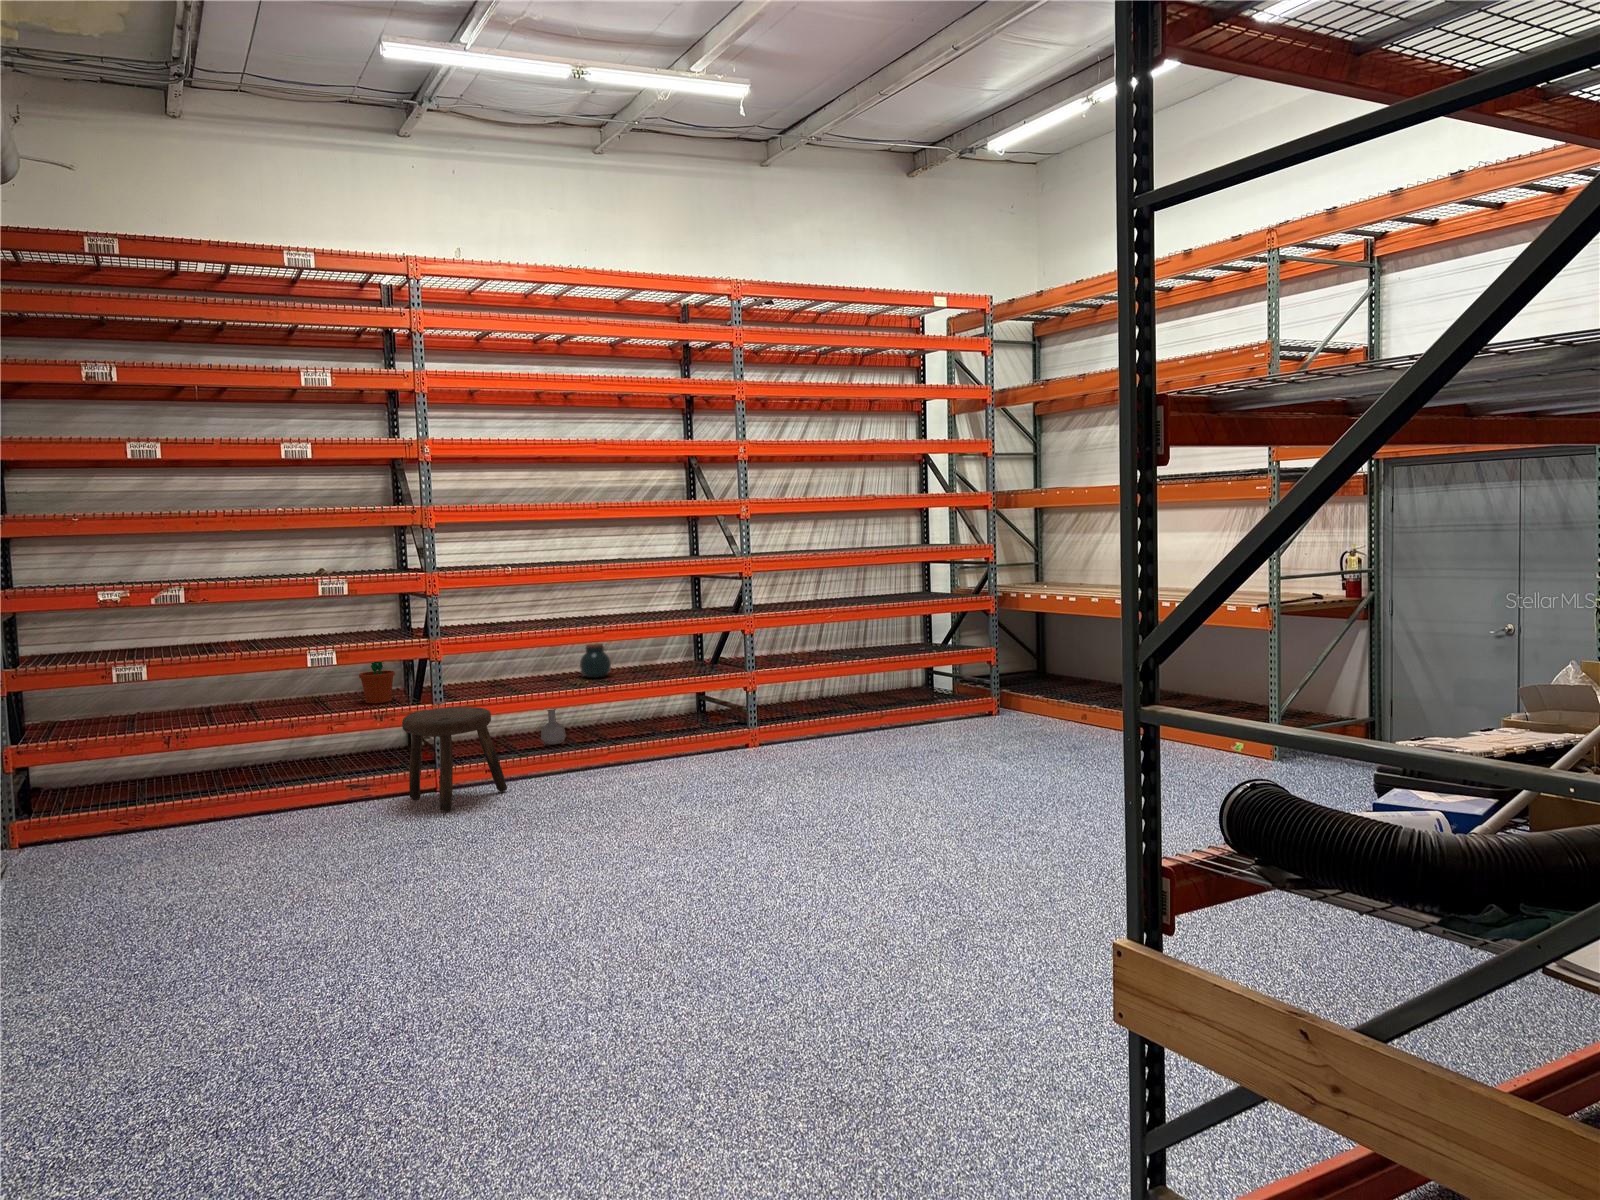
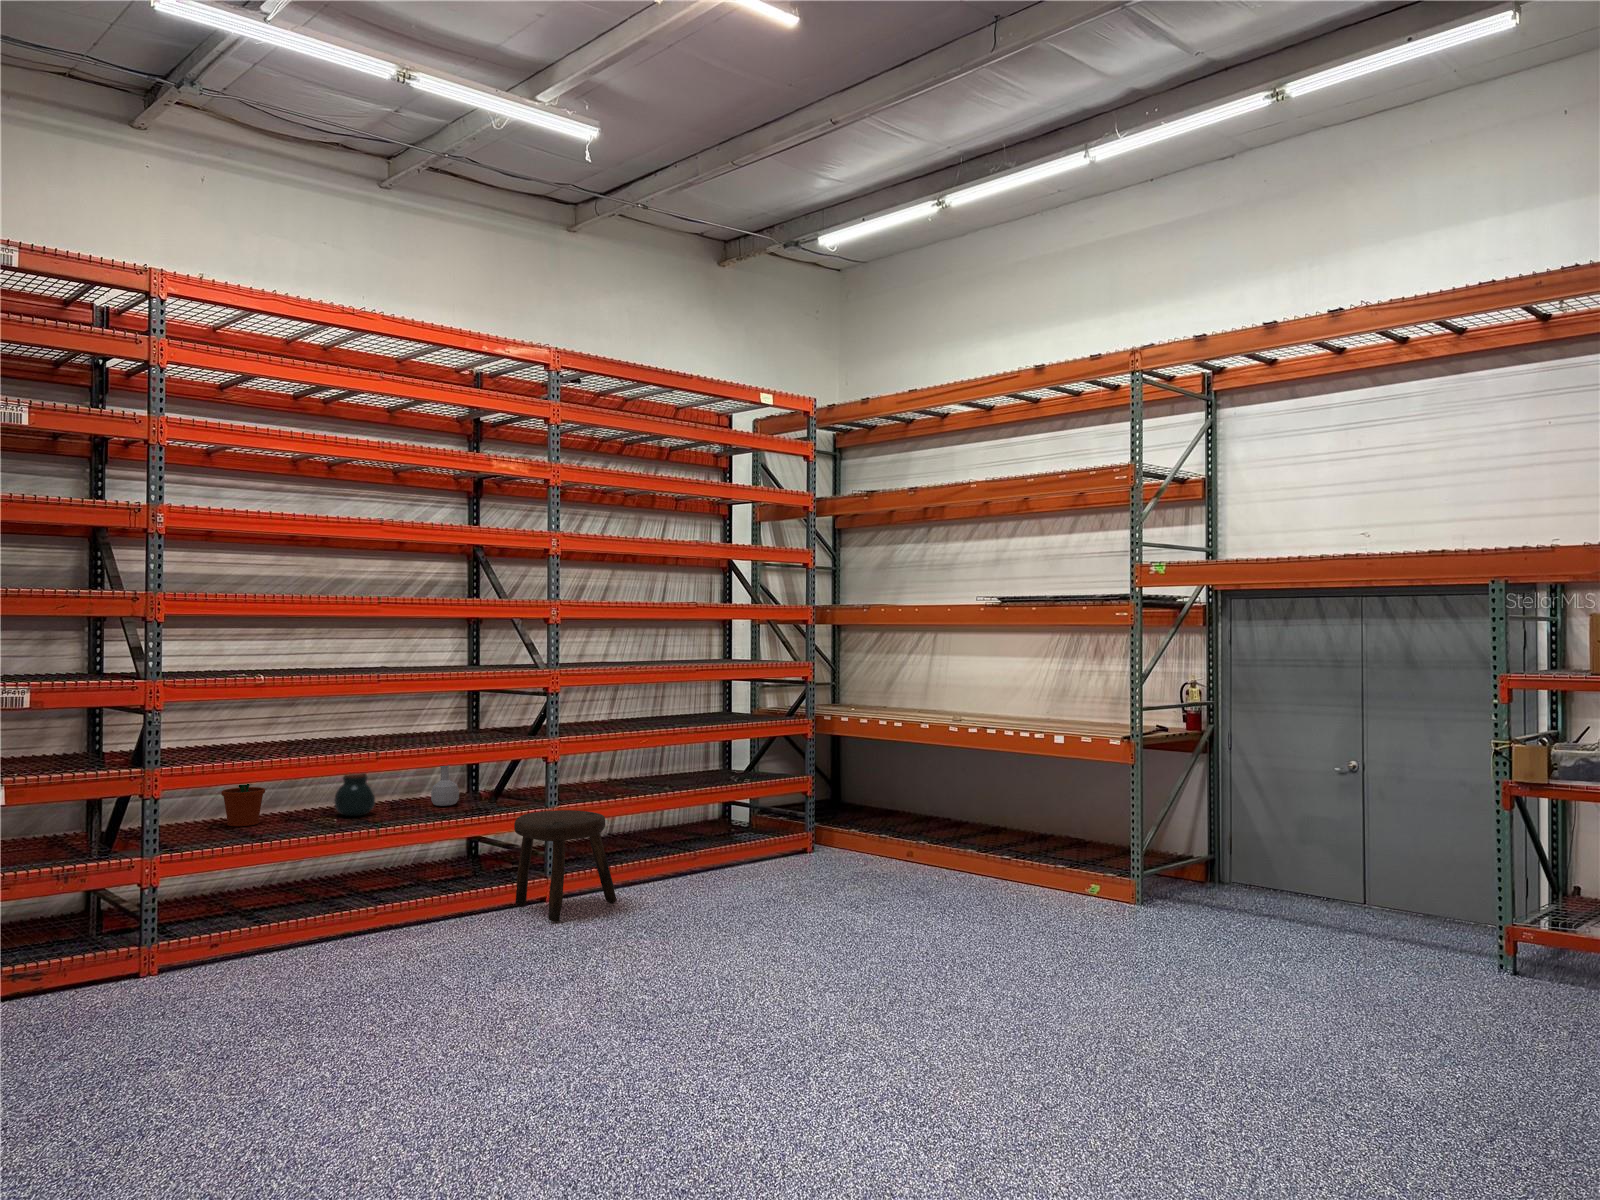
flower pot: present [359,662,395,704] -> present [221,784,265,826]
stool: present [402,707,507,811] -> present [514,810,616,922]
bottle: present [541,709,566,745] -> present [431,765,459,806]

